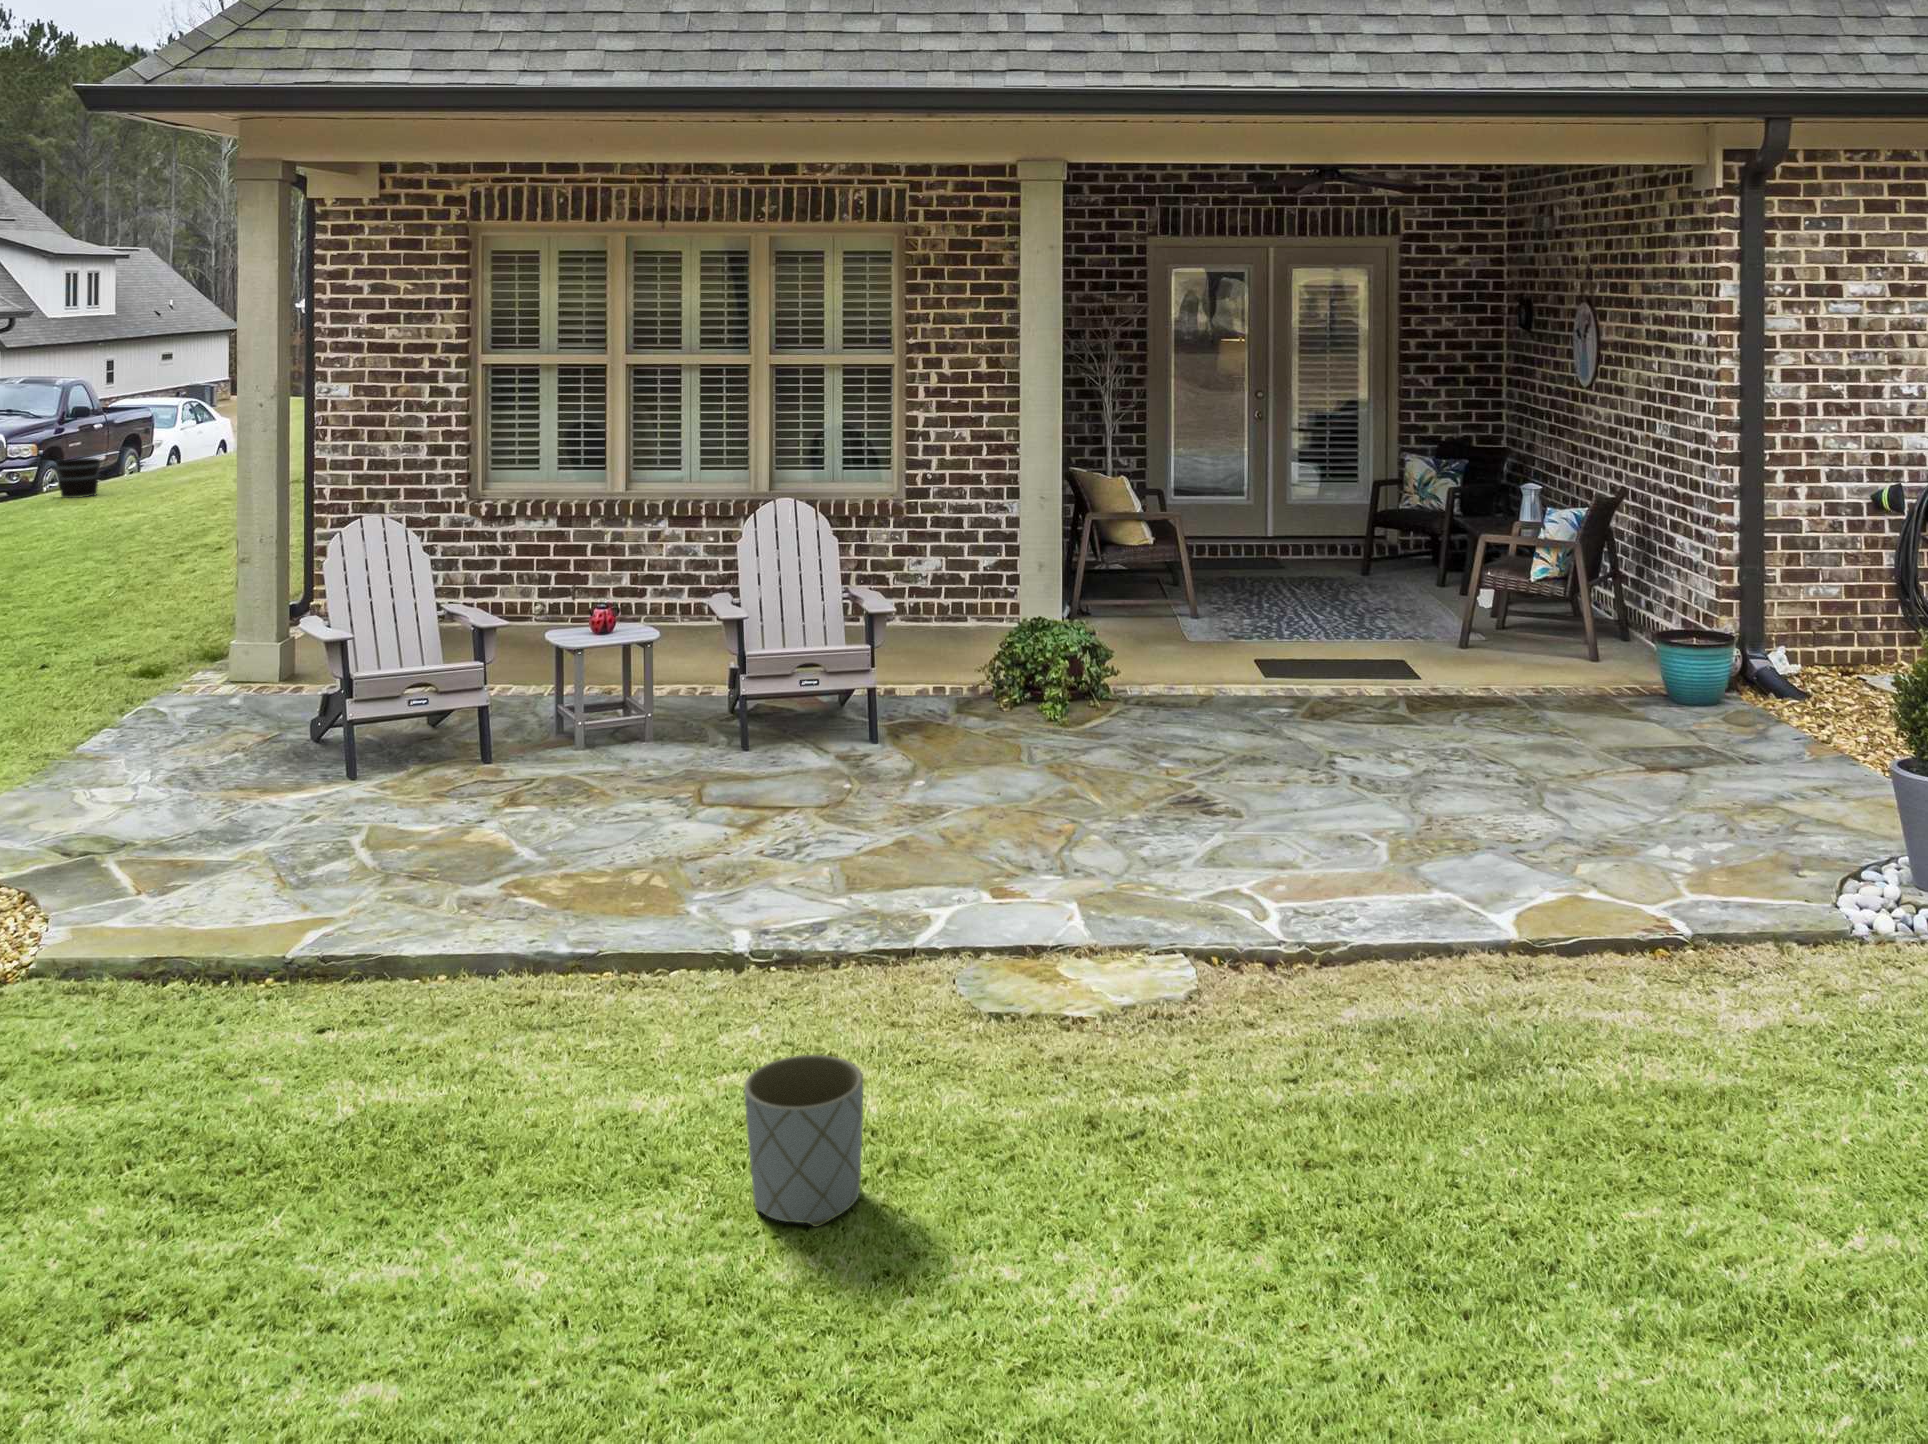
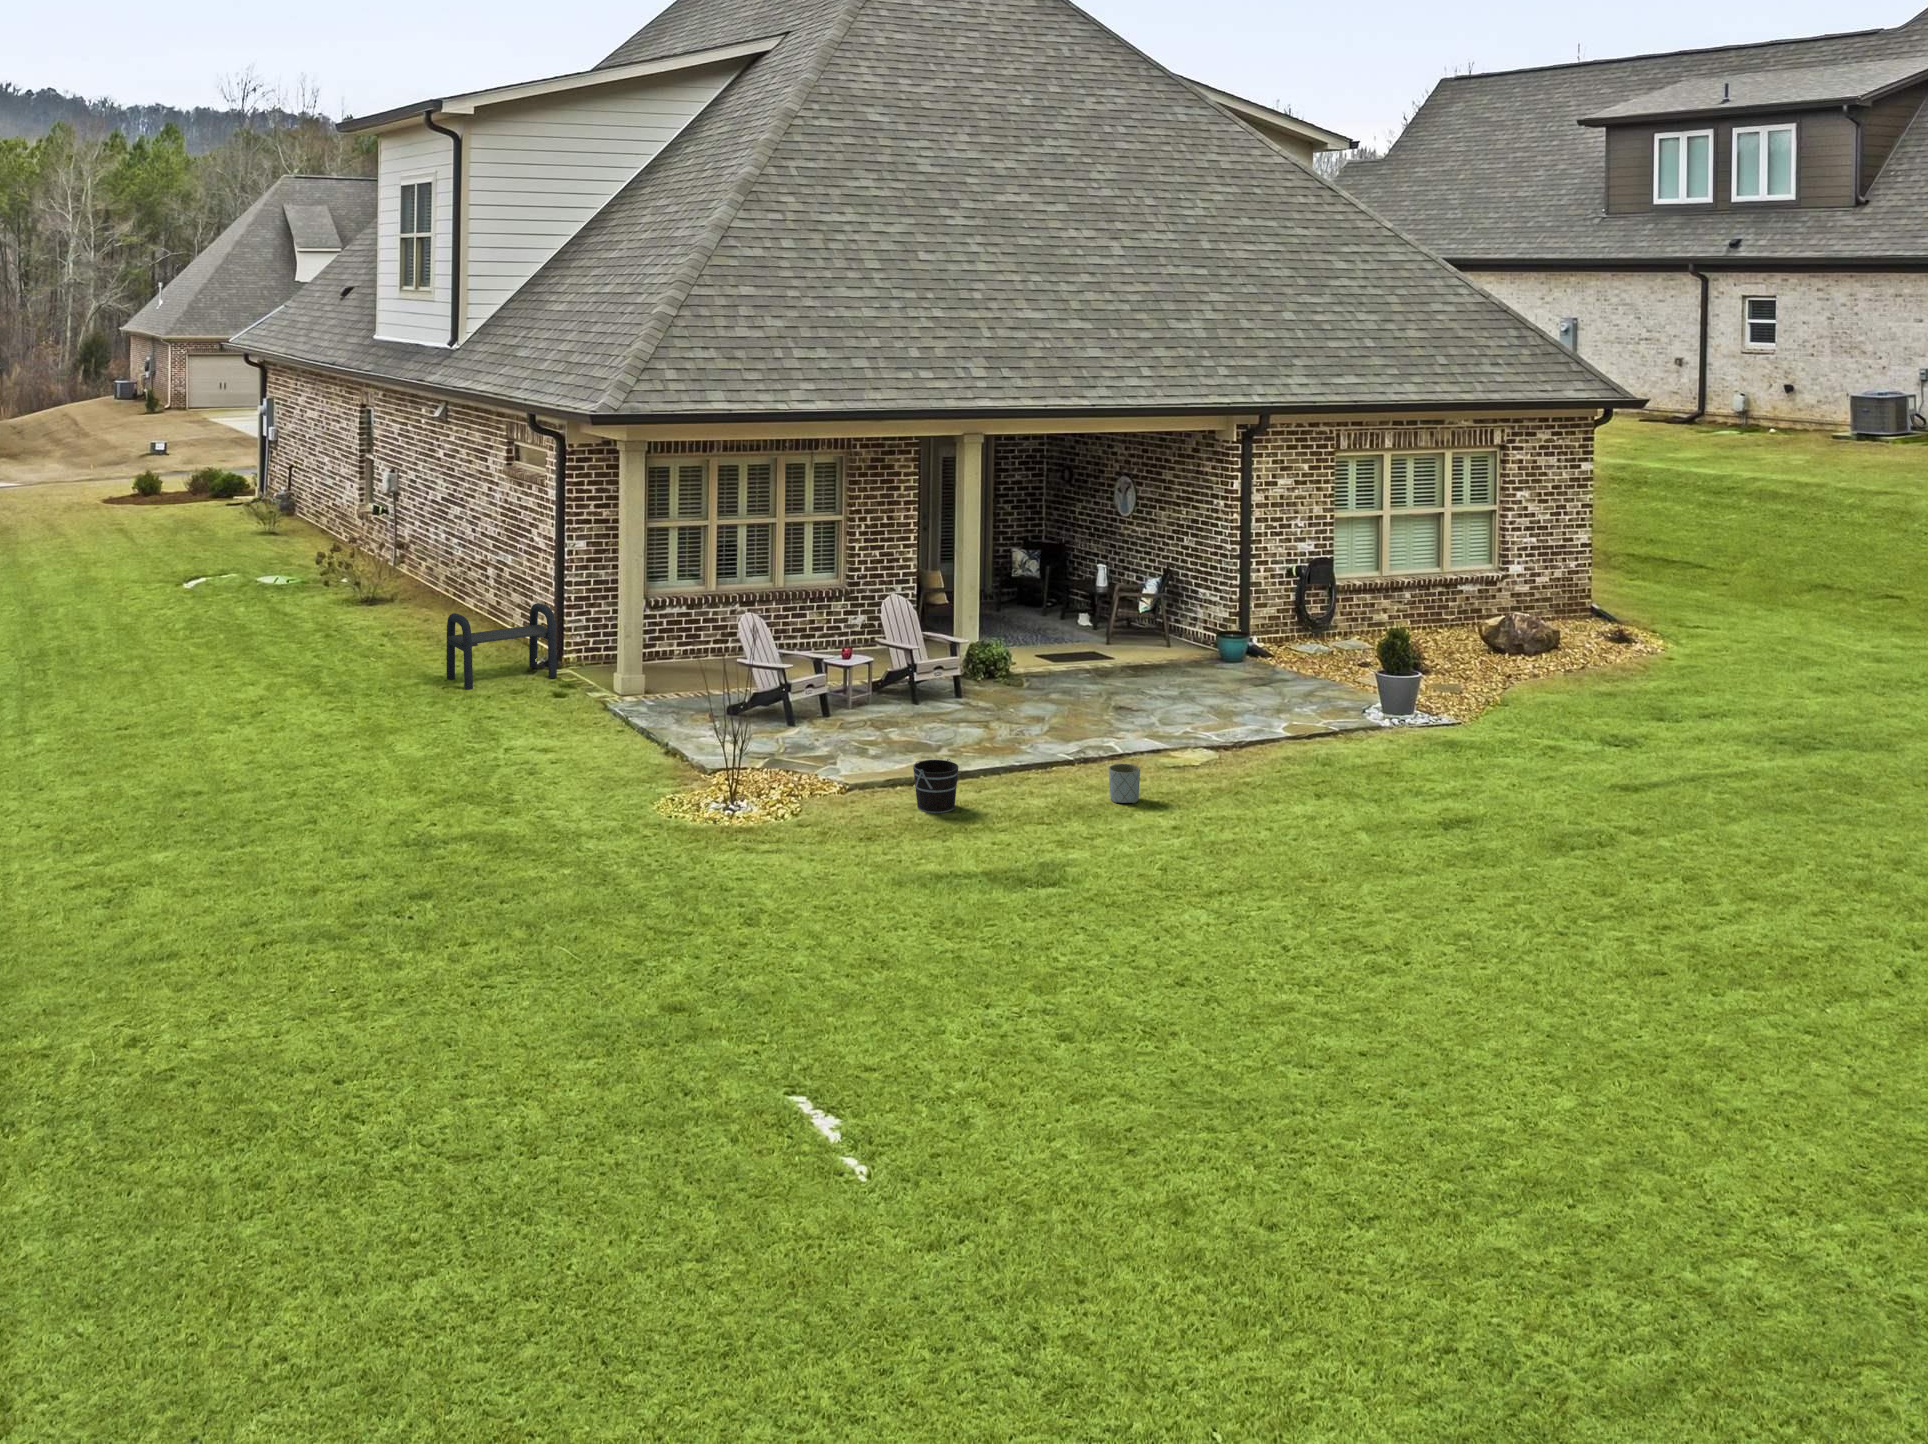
bucket: present [55,458,100,498] -> present [913,759,958,813]
bench: none [84,502,301,656] -> present [447,603,557,690]

